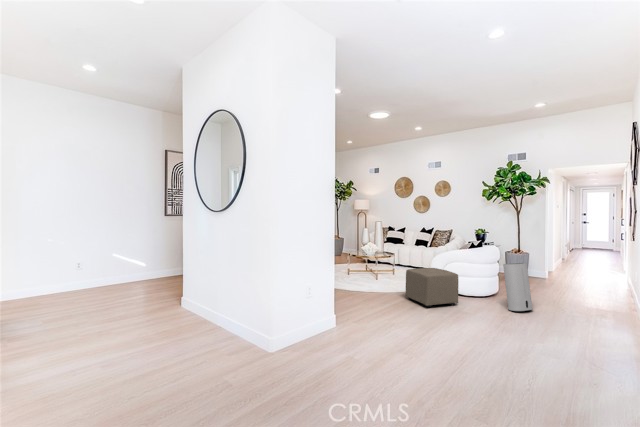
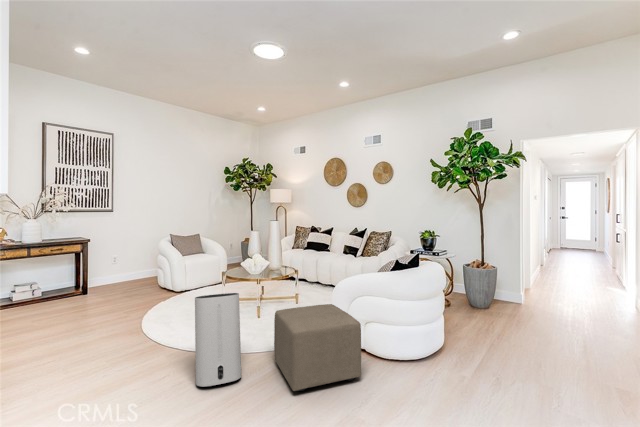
air purifier: present [503,263,533,311] -> present [195,293,241,387]

